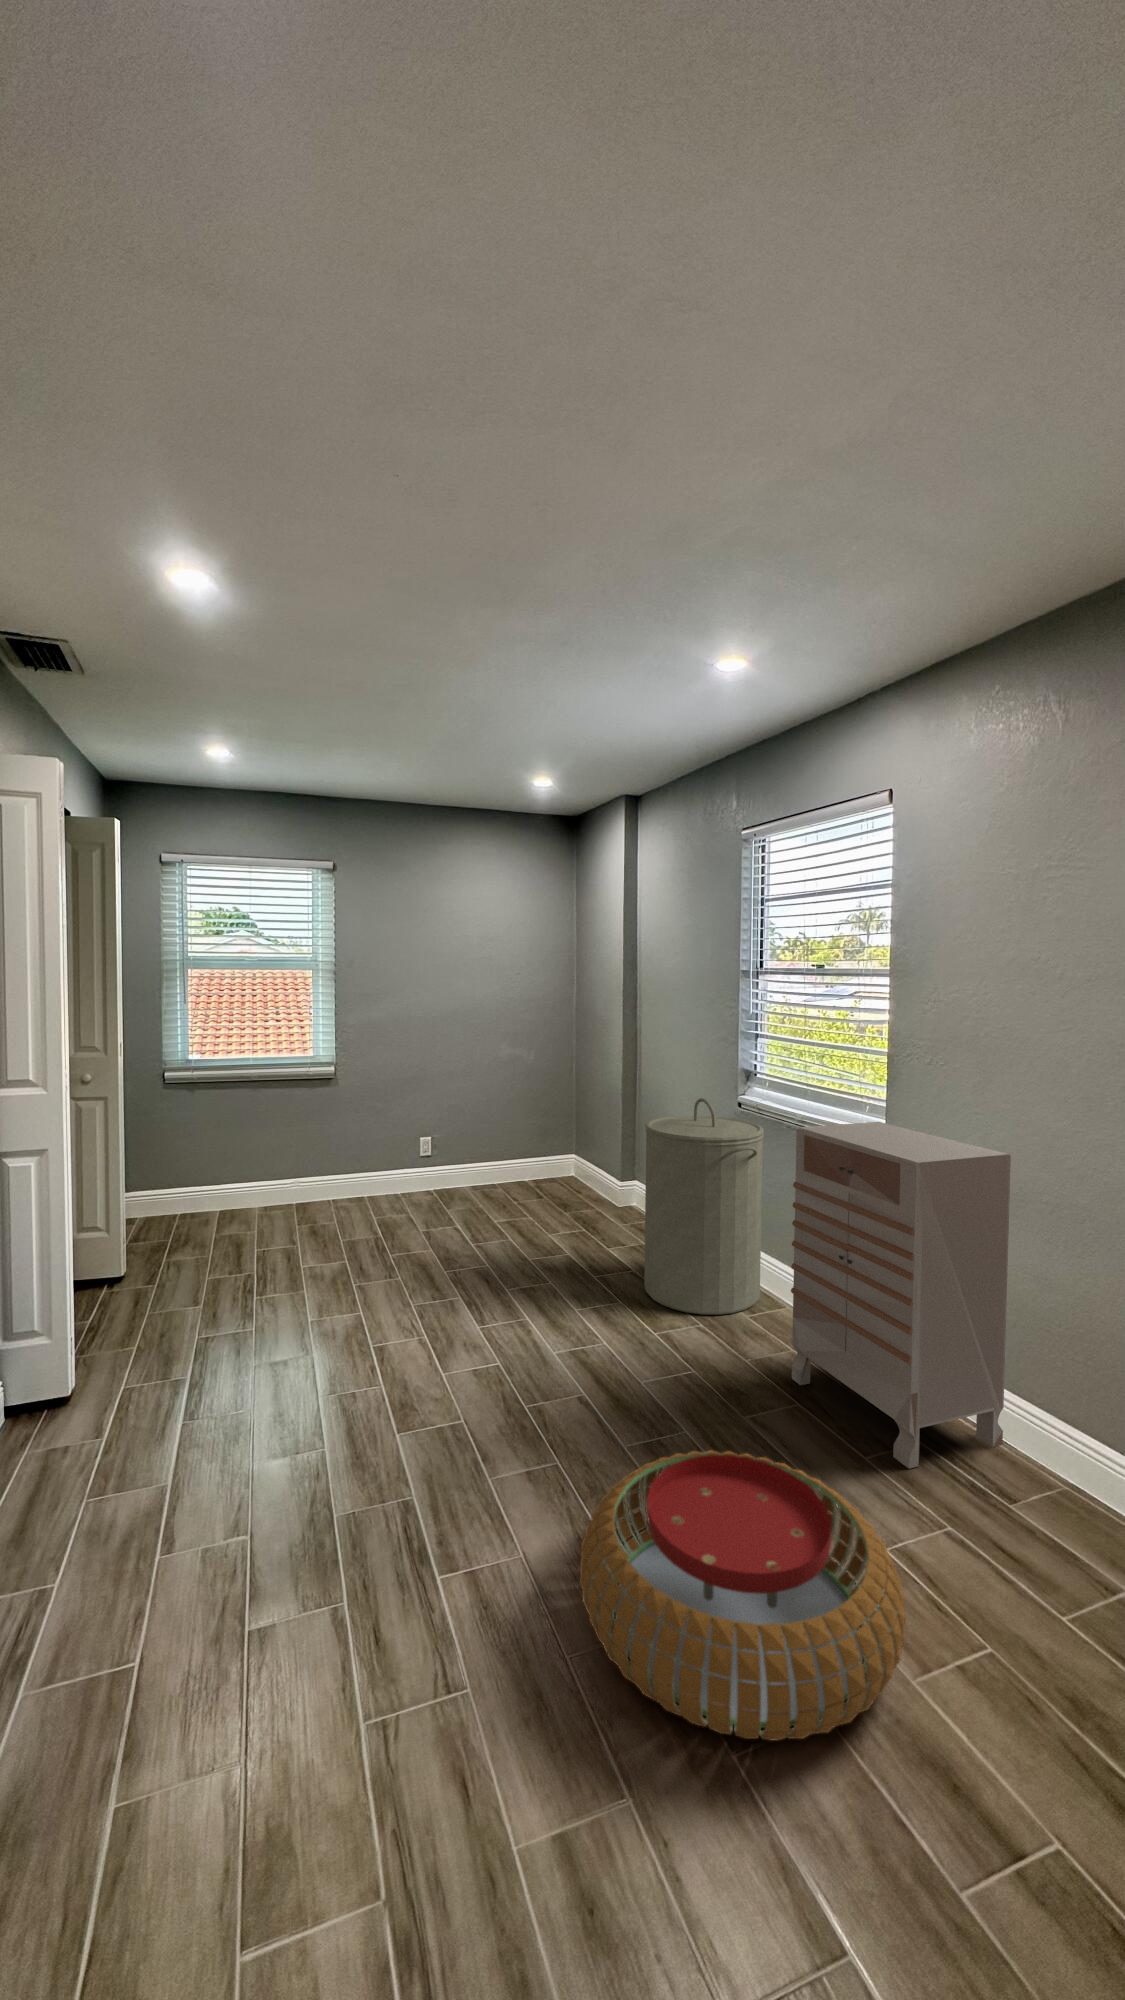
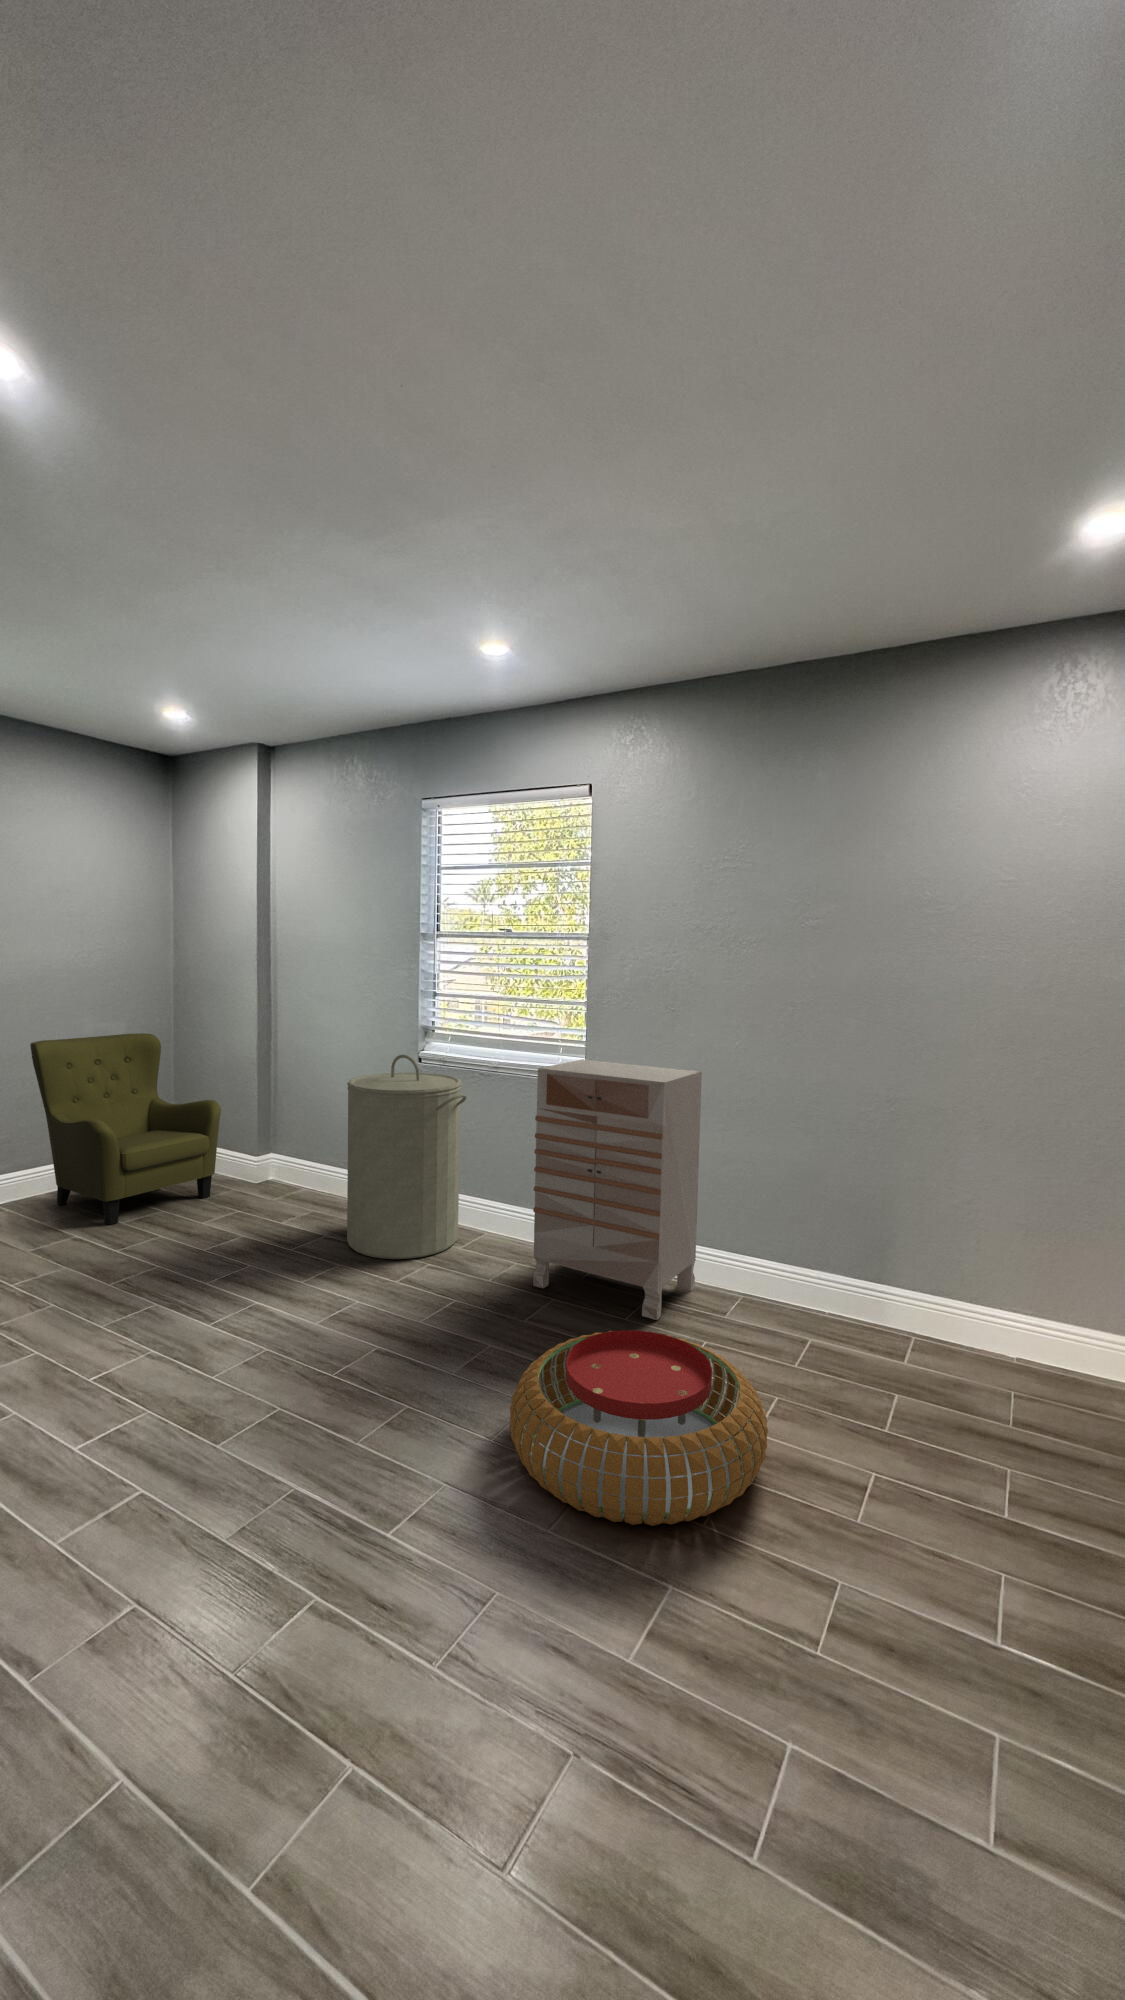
armchair: none [452,1061,586,1223] -> present [30,1033,221,1225]

